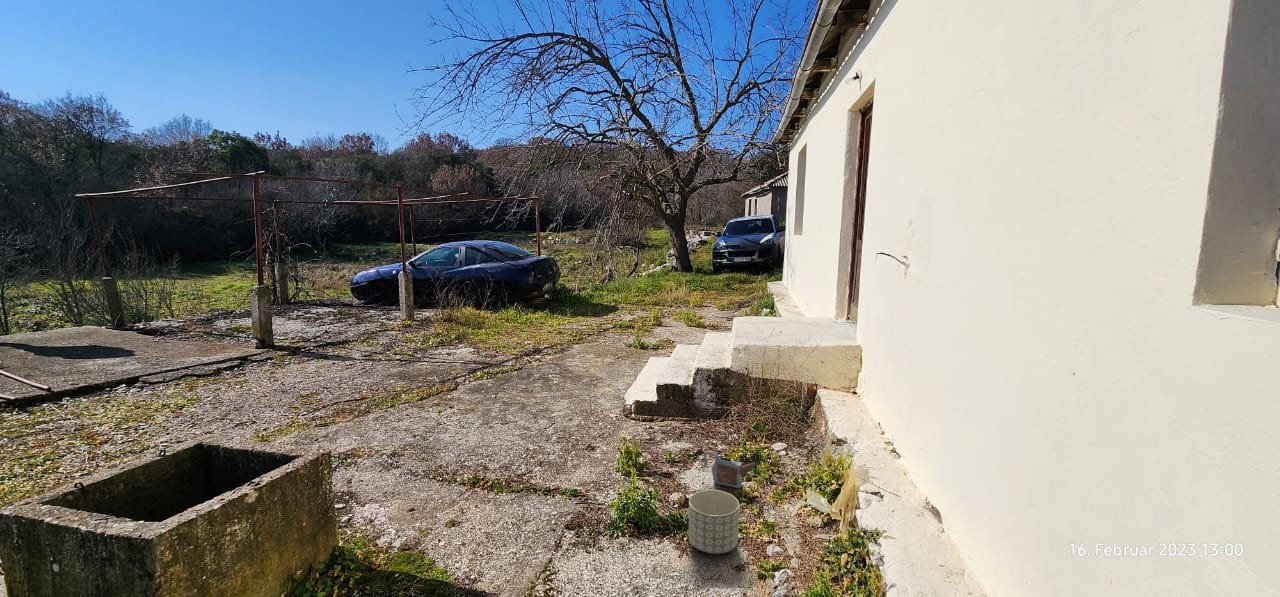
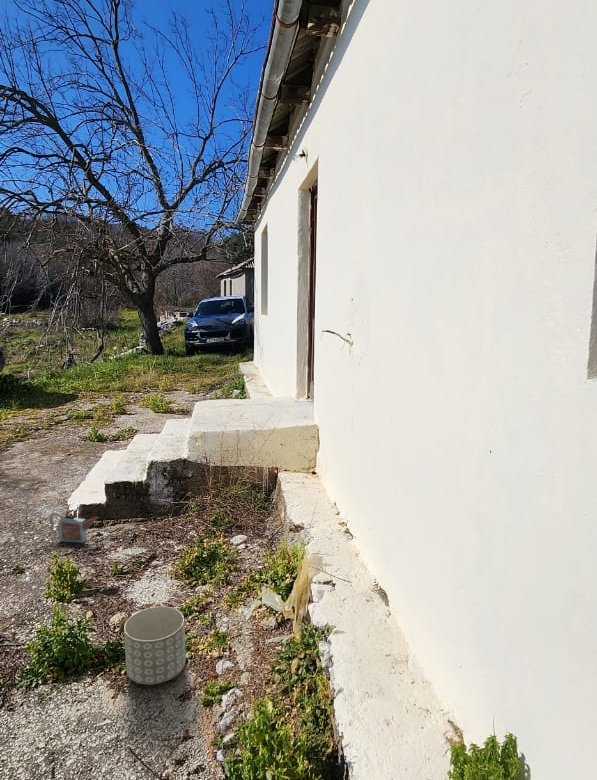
watering can: present [703,451,758,488] -> present [49,512,98,543]

